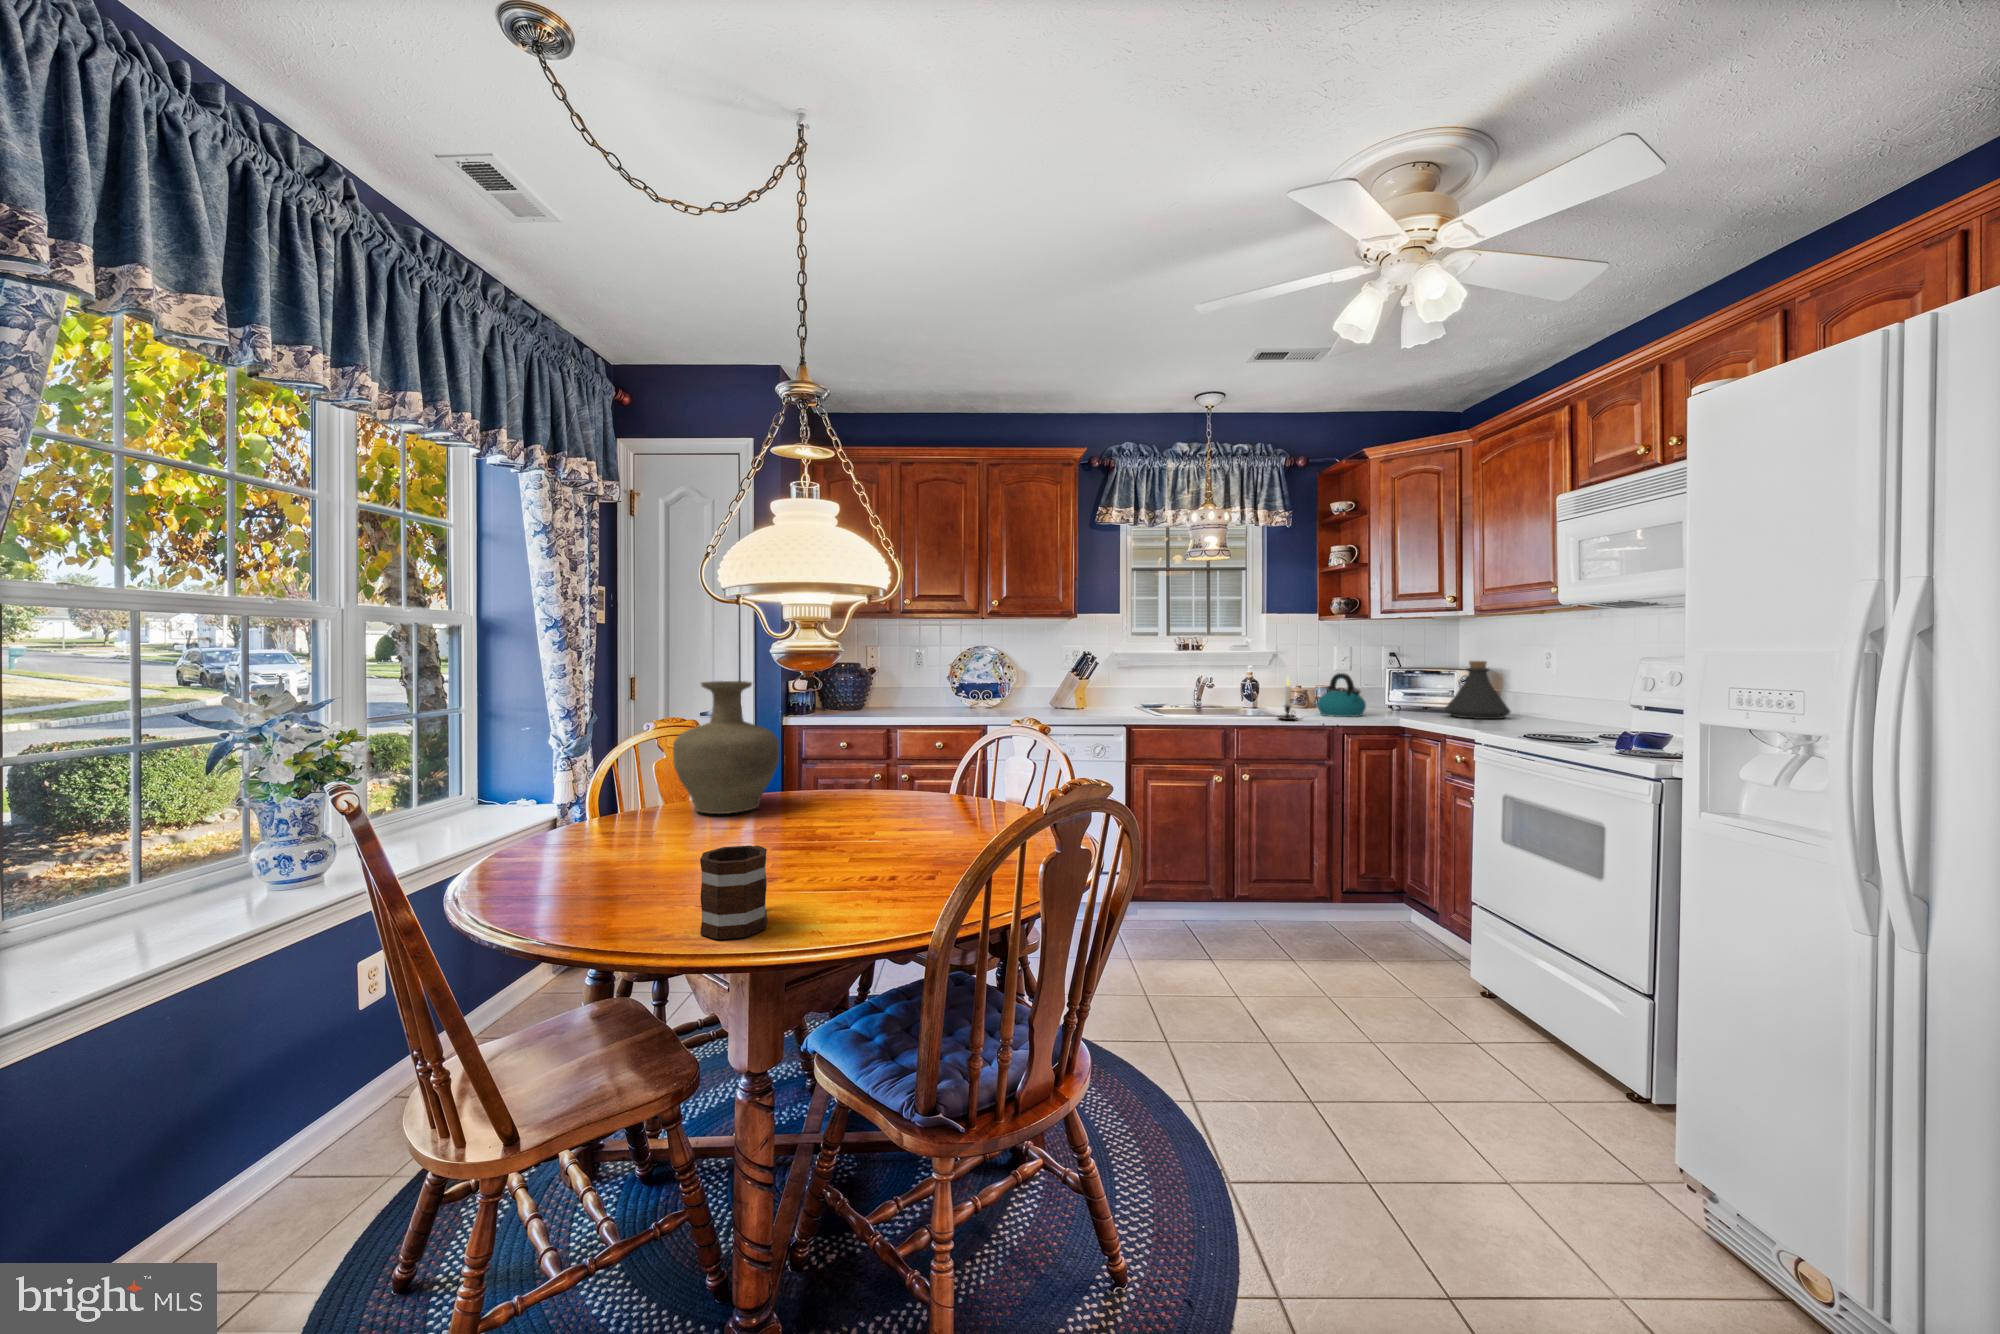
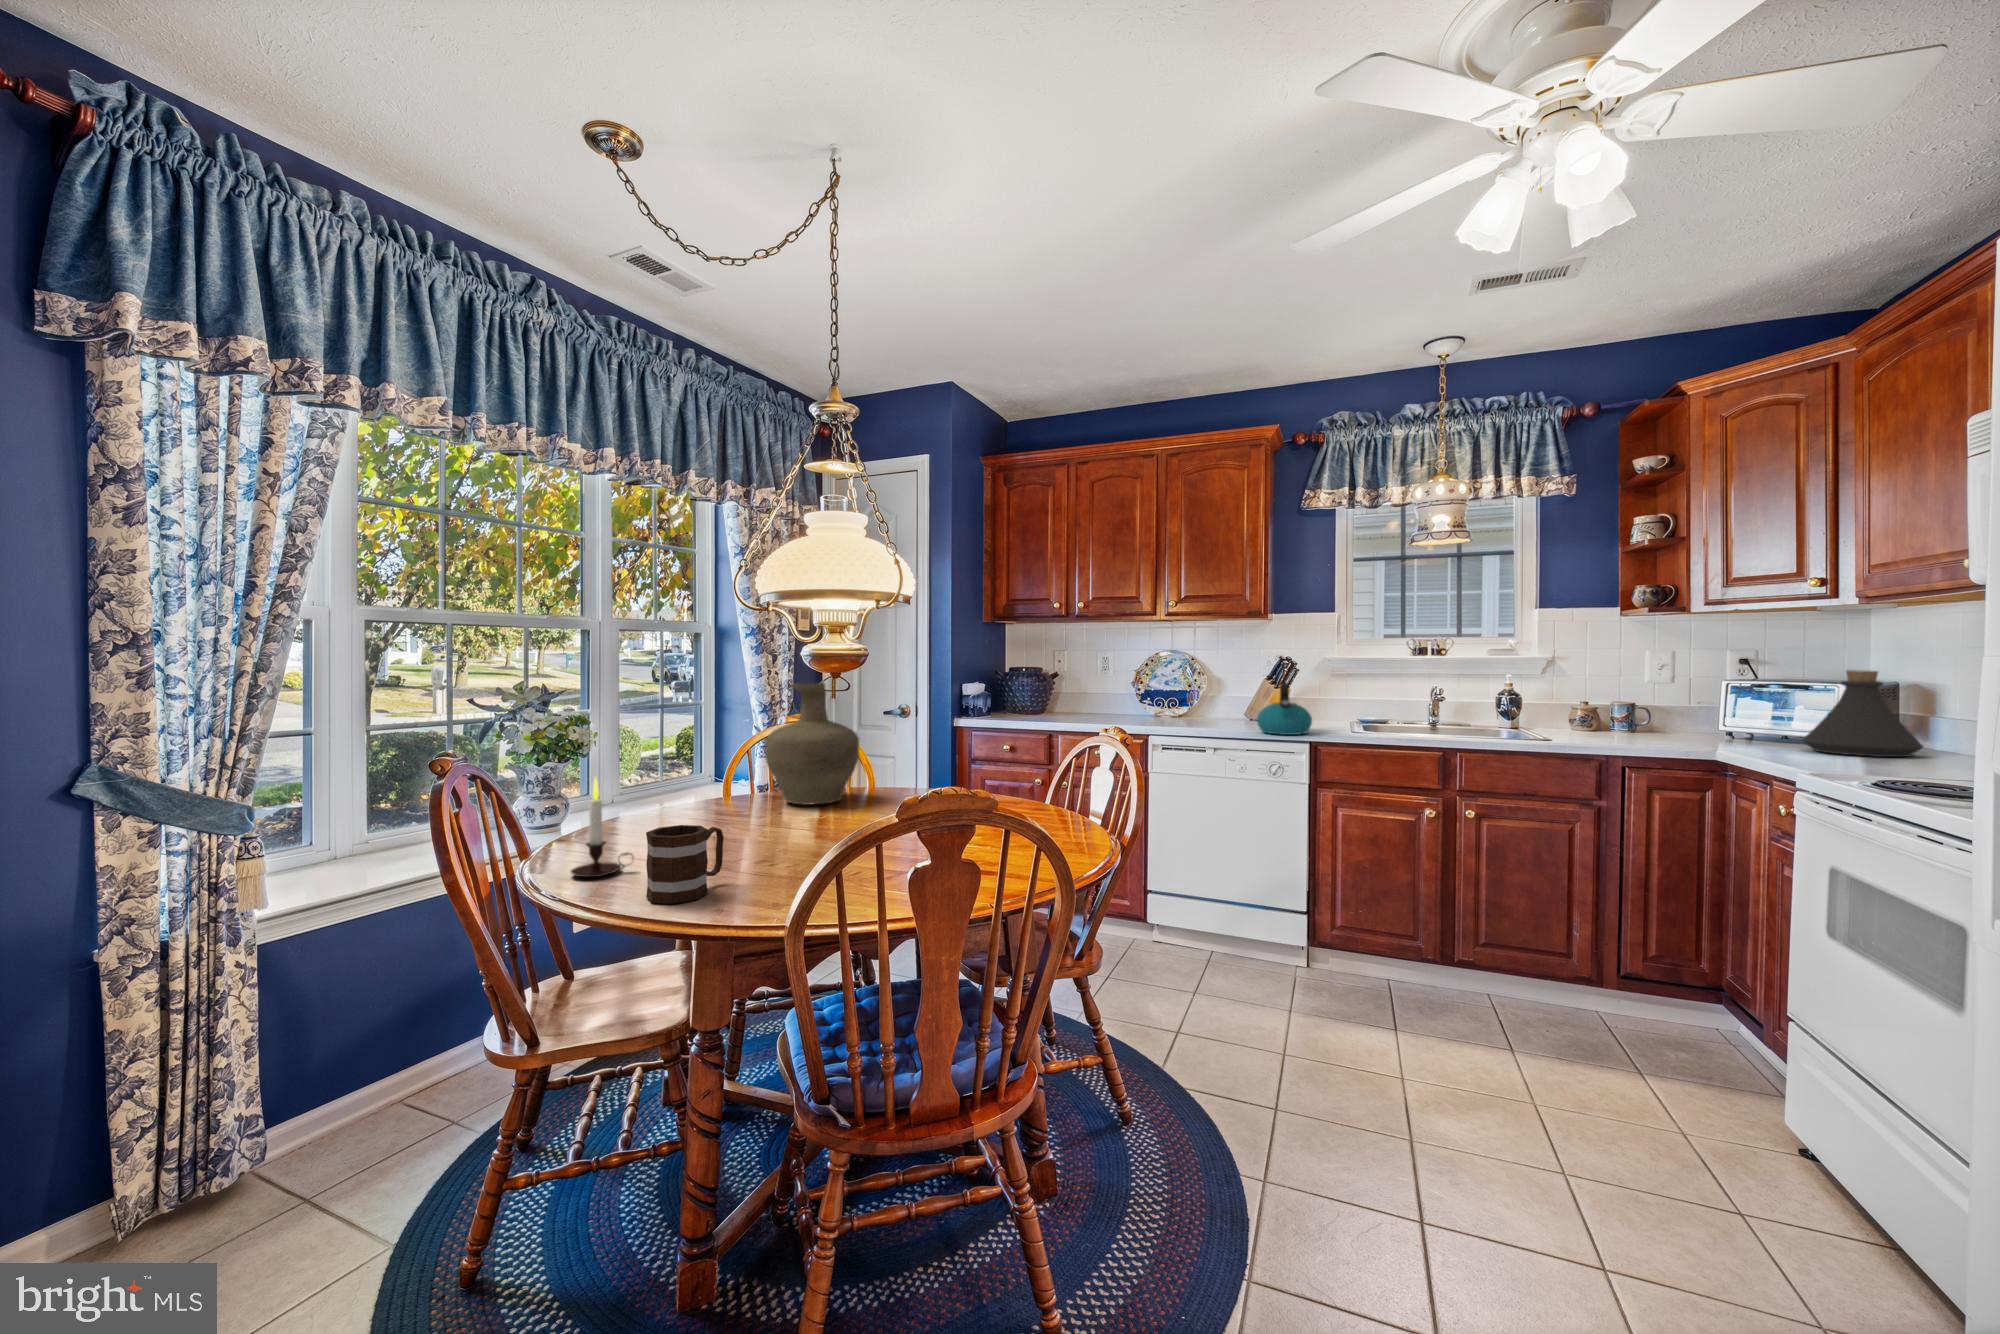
kettle: present [1317,673,1366,717] -> present [1257,683,1312,735]
candle: present [1278,676,1297,720] -> present [571,777,632,877]

